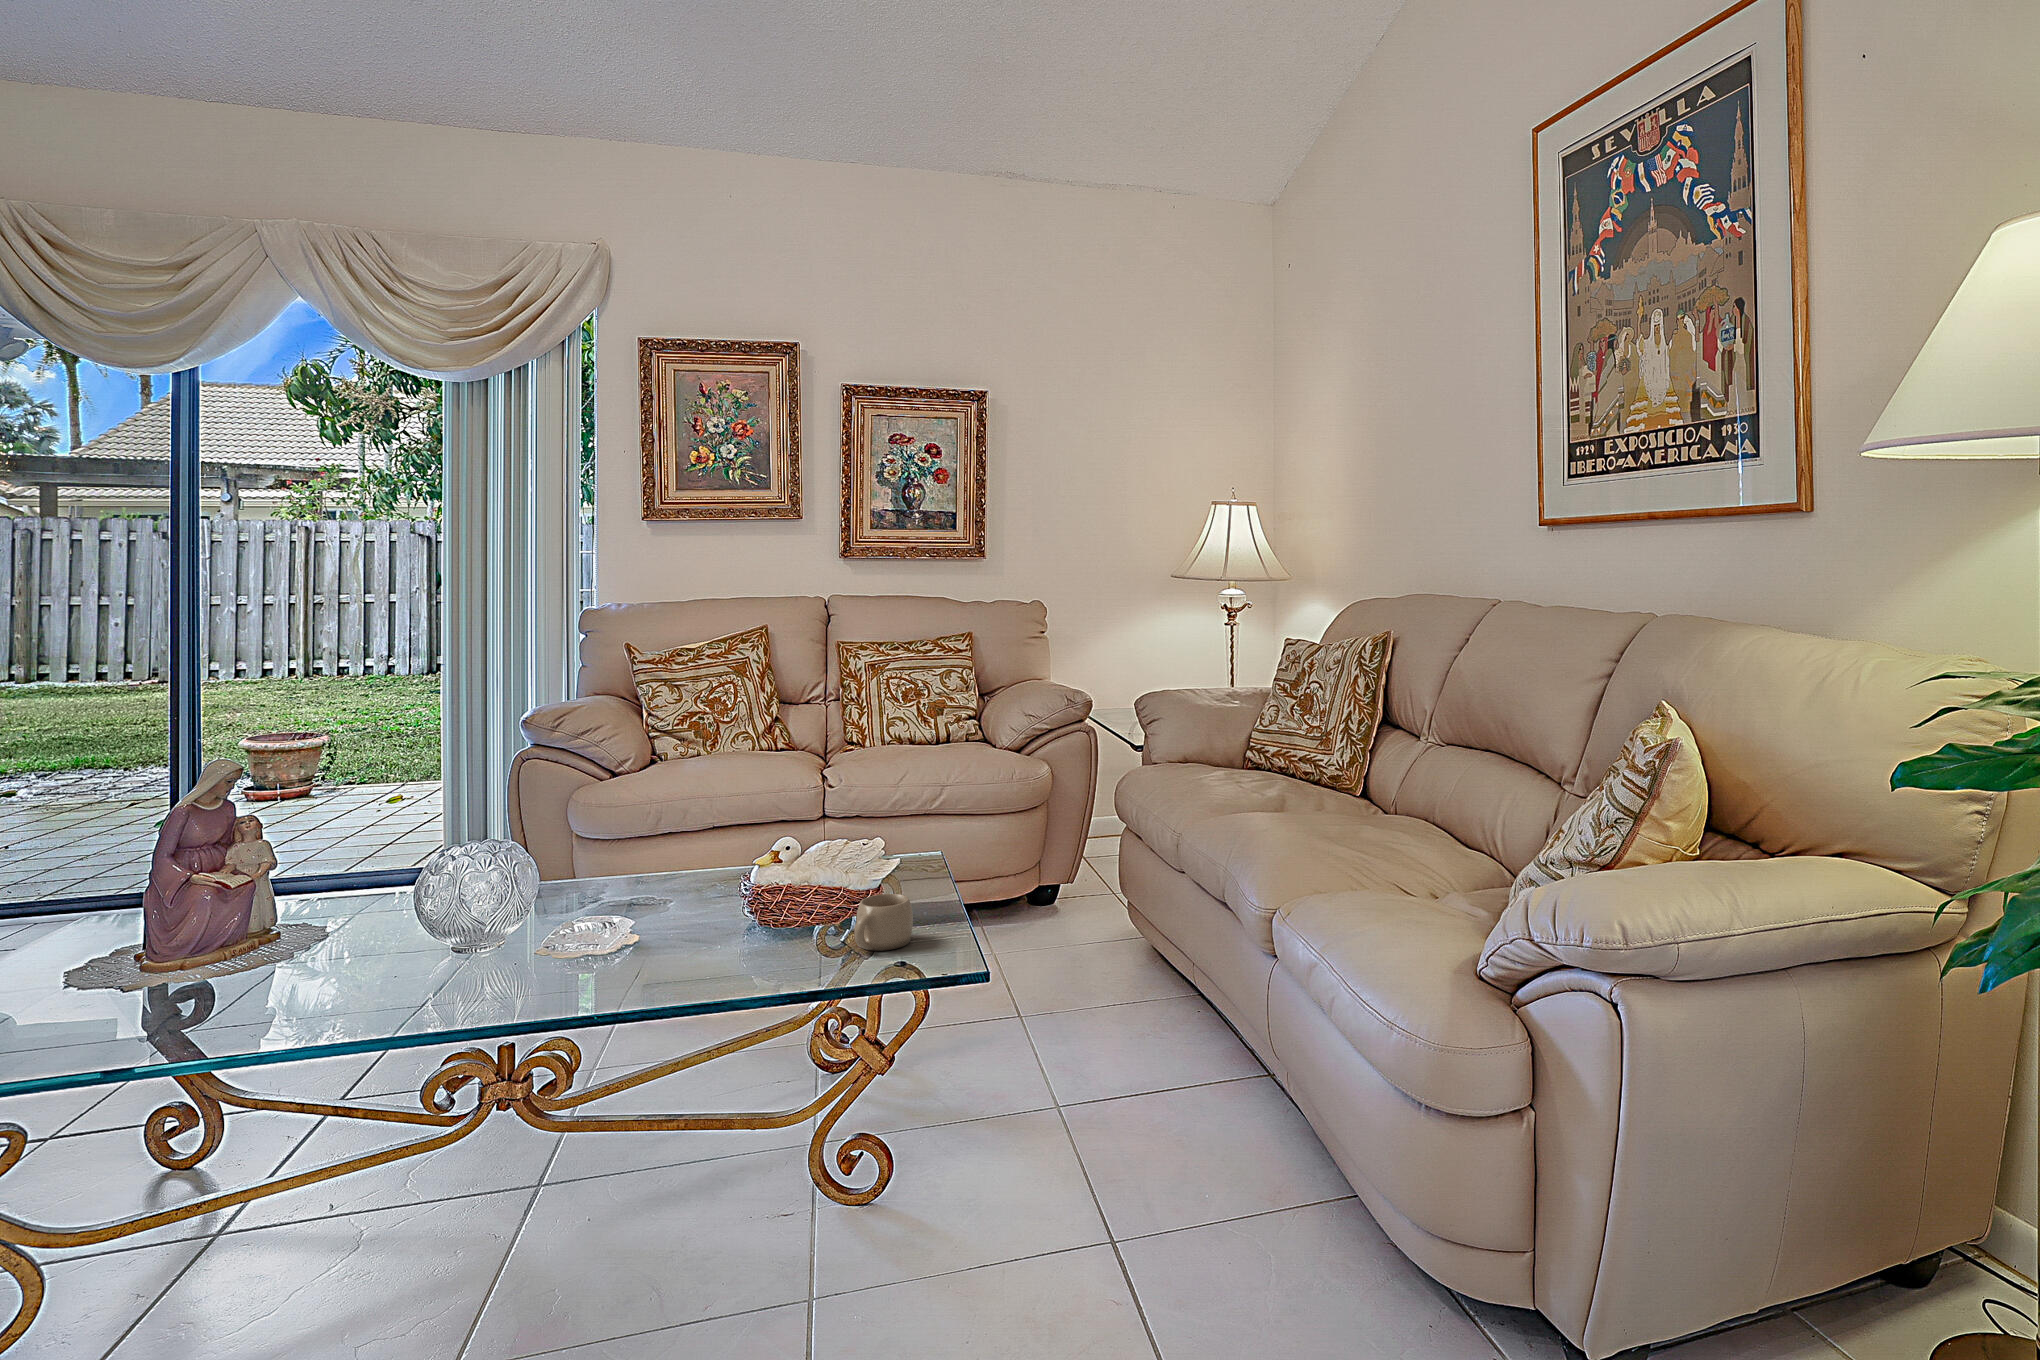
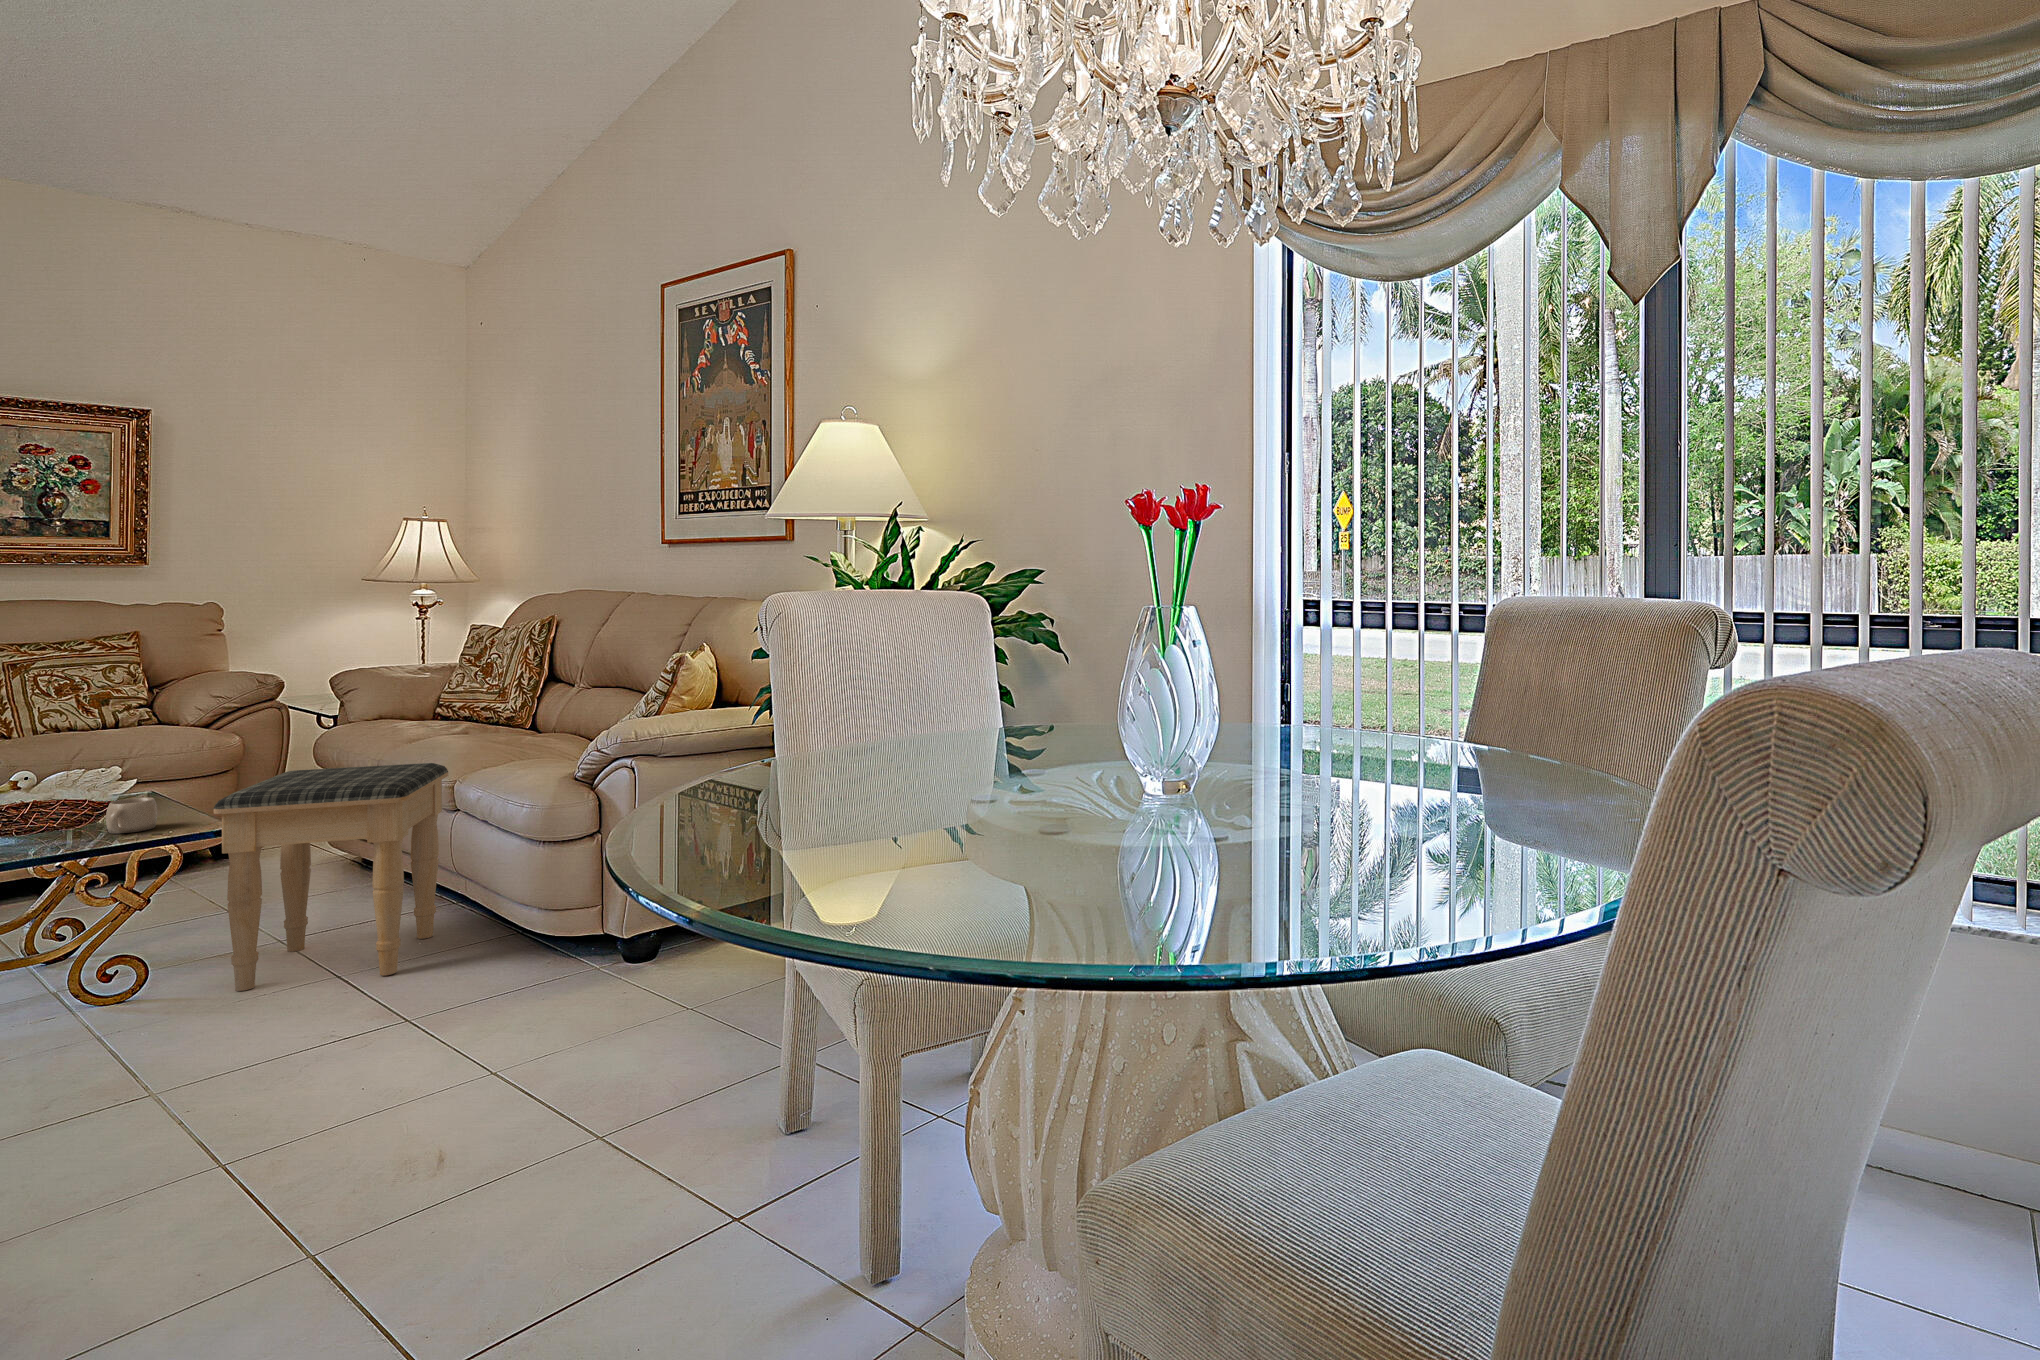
footstool: none [963,865,1269,1267] -> present [214,763,448,991]

